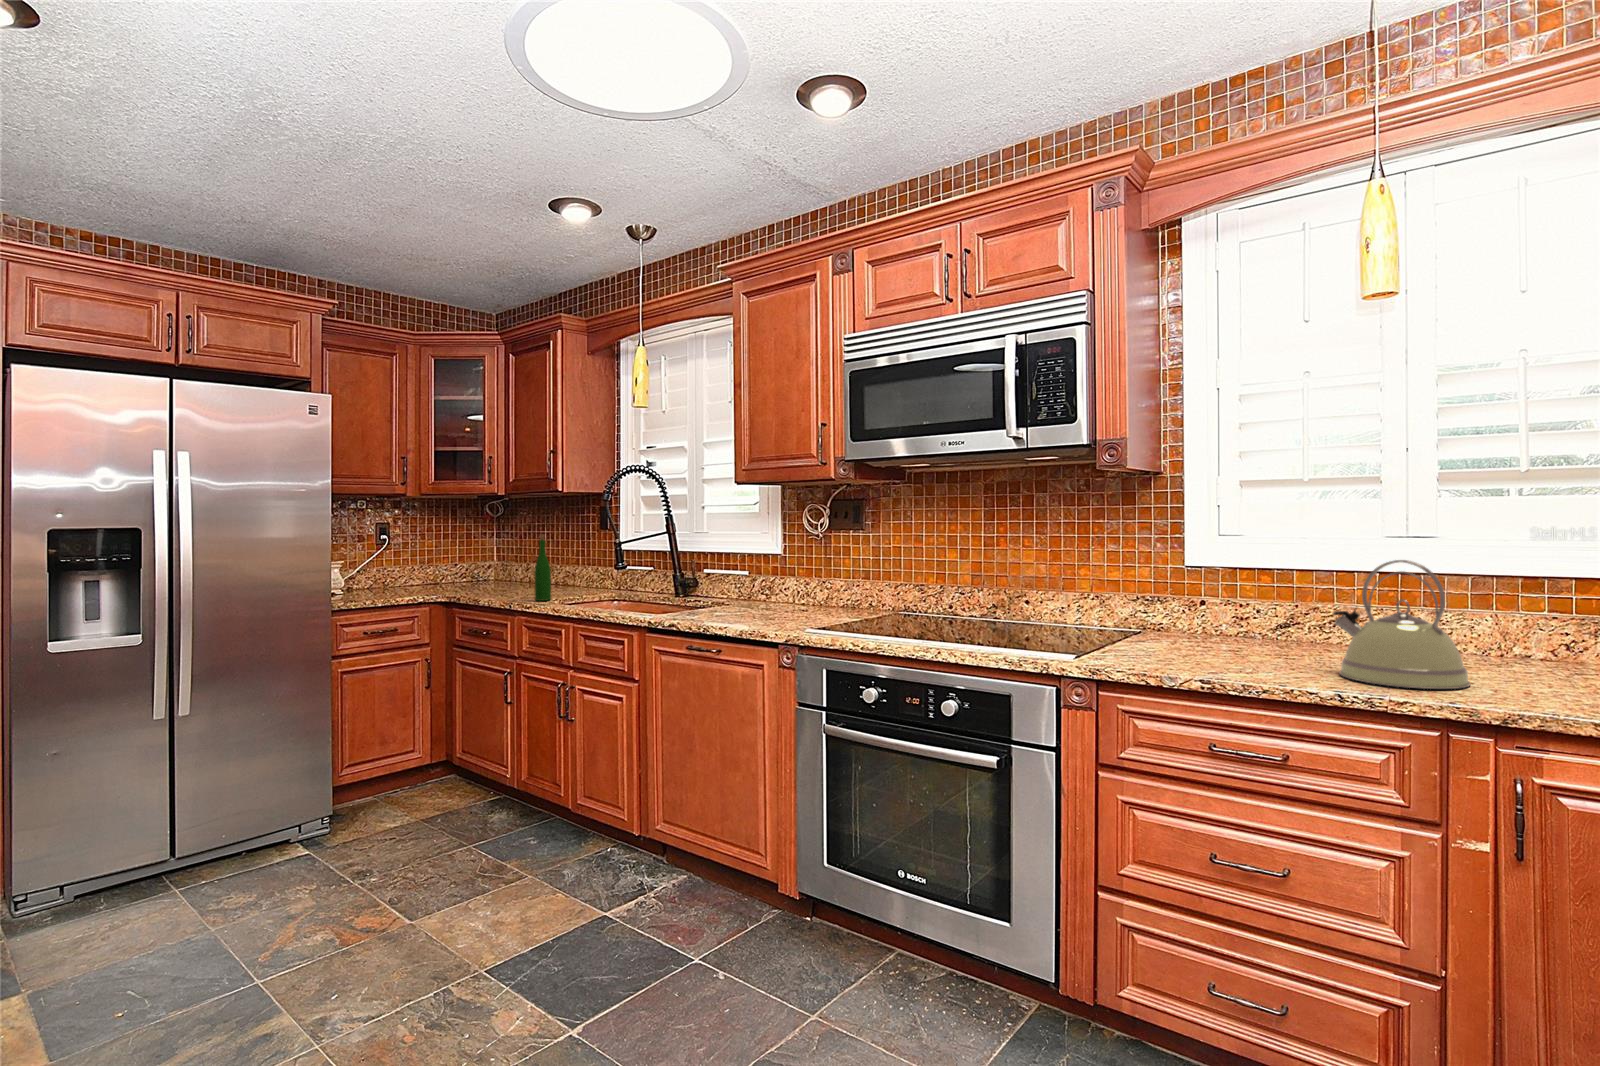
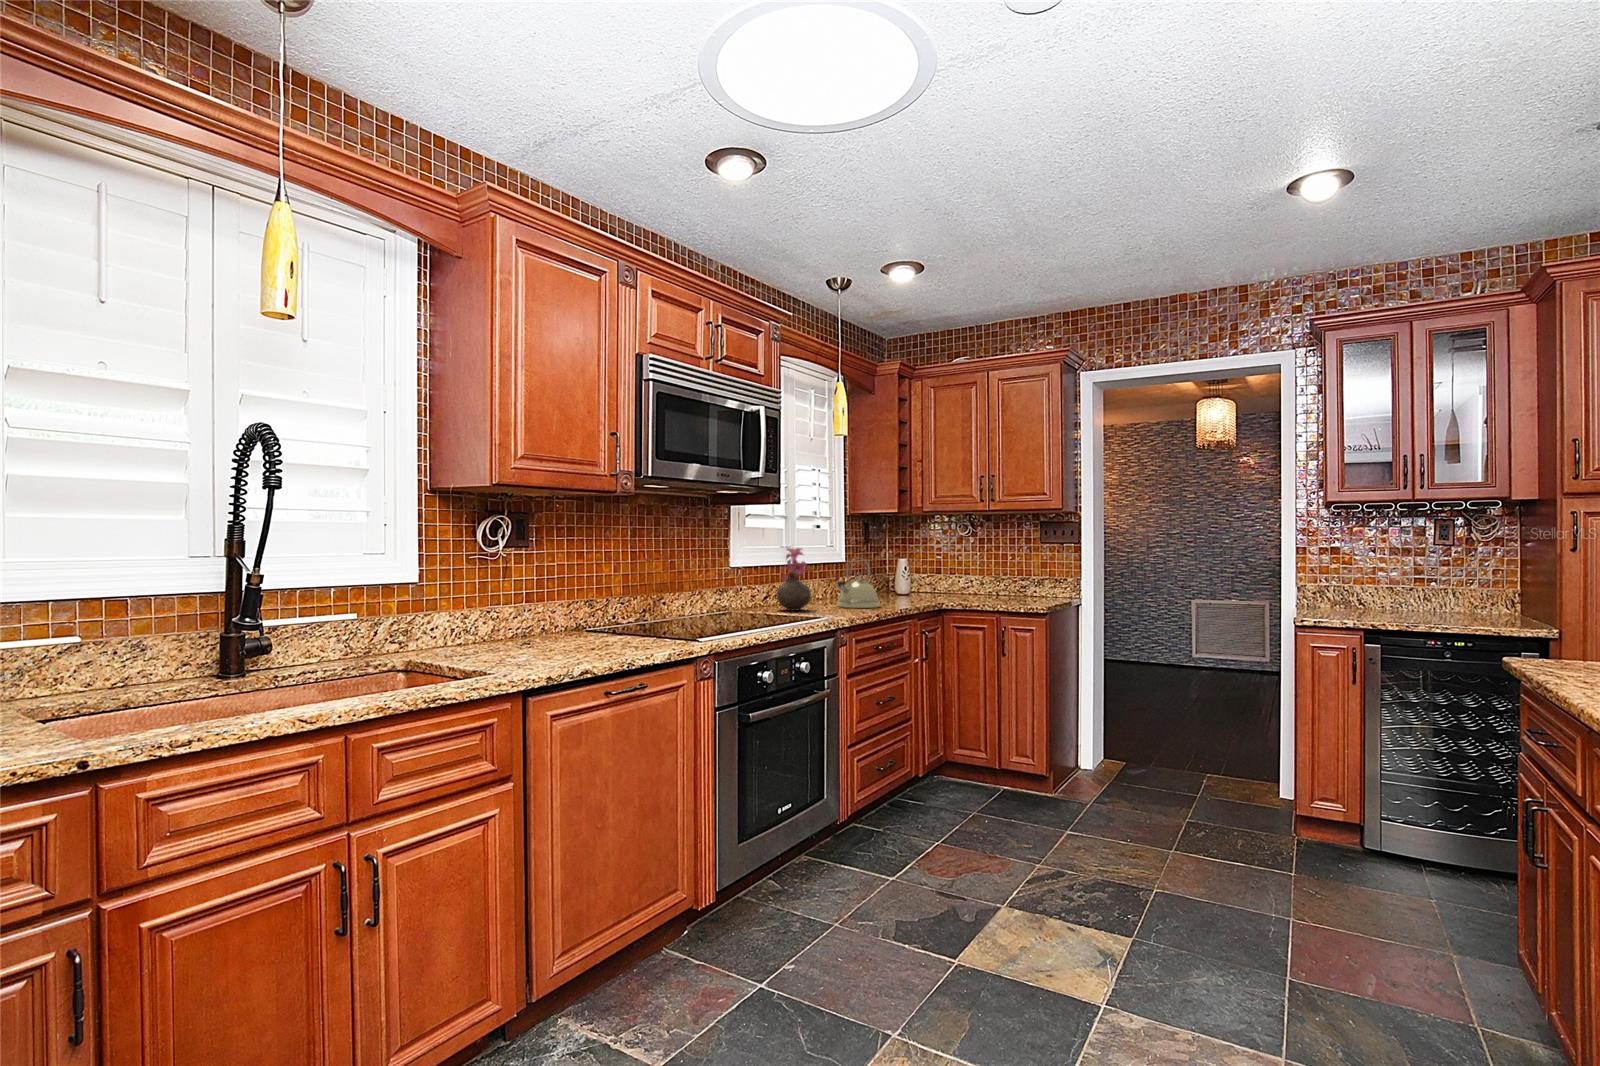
vase: none [1185,533,1260,653] -> present [777,548,811,611]
wine bottle: present [534,534,551,601] -> none [69,572,124,742]

